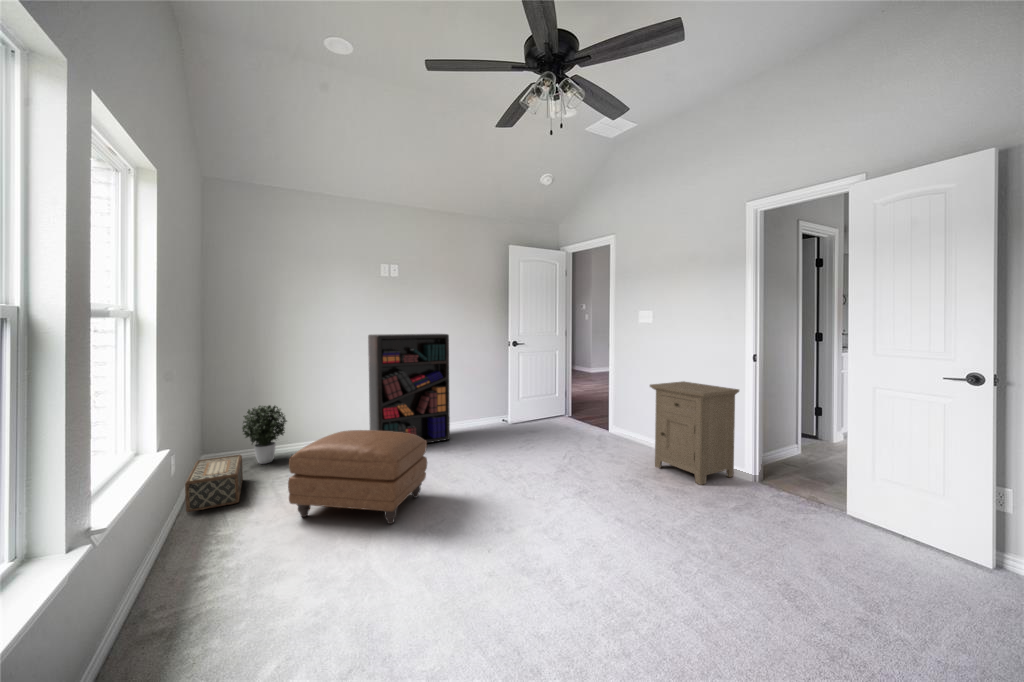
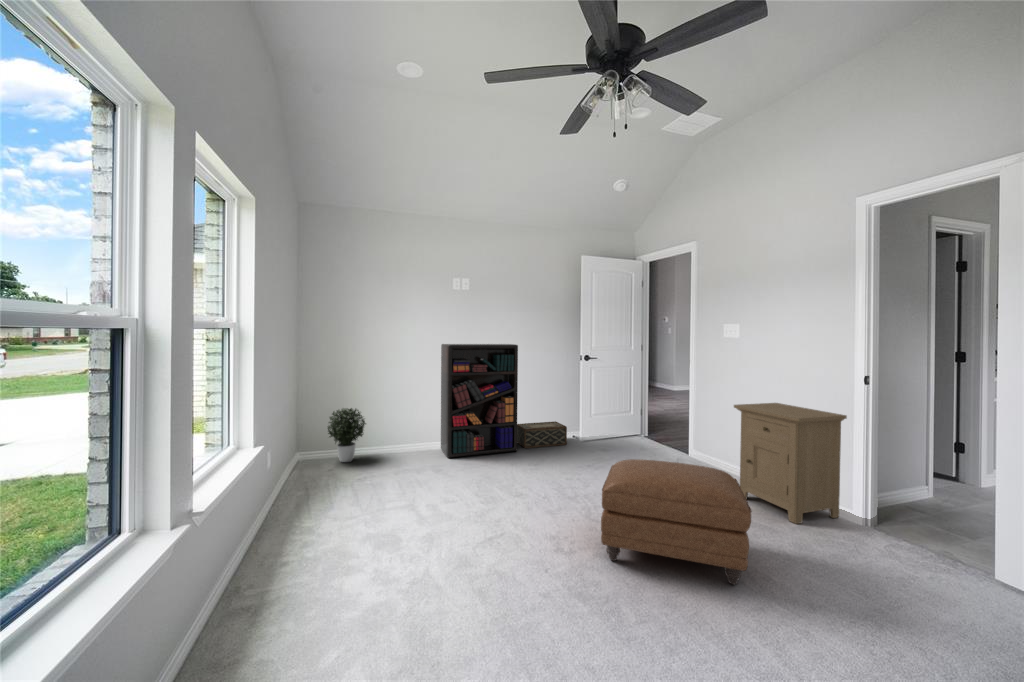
ottoman: present [288,430,427,524] -> present [601,459,751,585]
woven basket: present [185,455,243,512] -> present [517,421,567,448]

